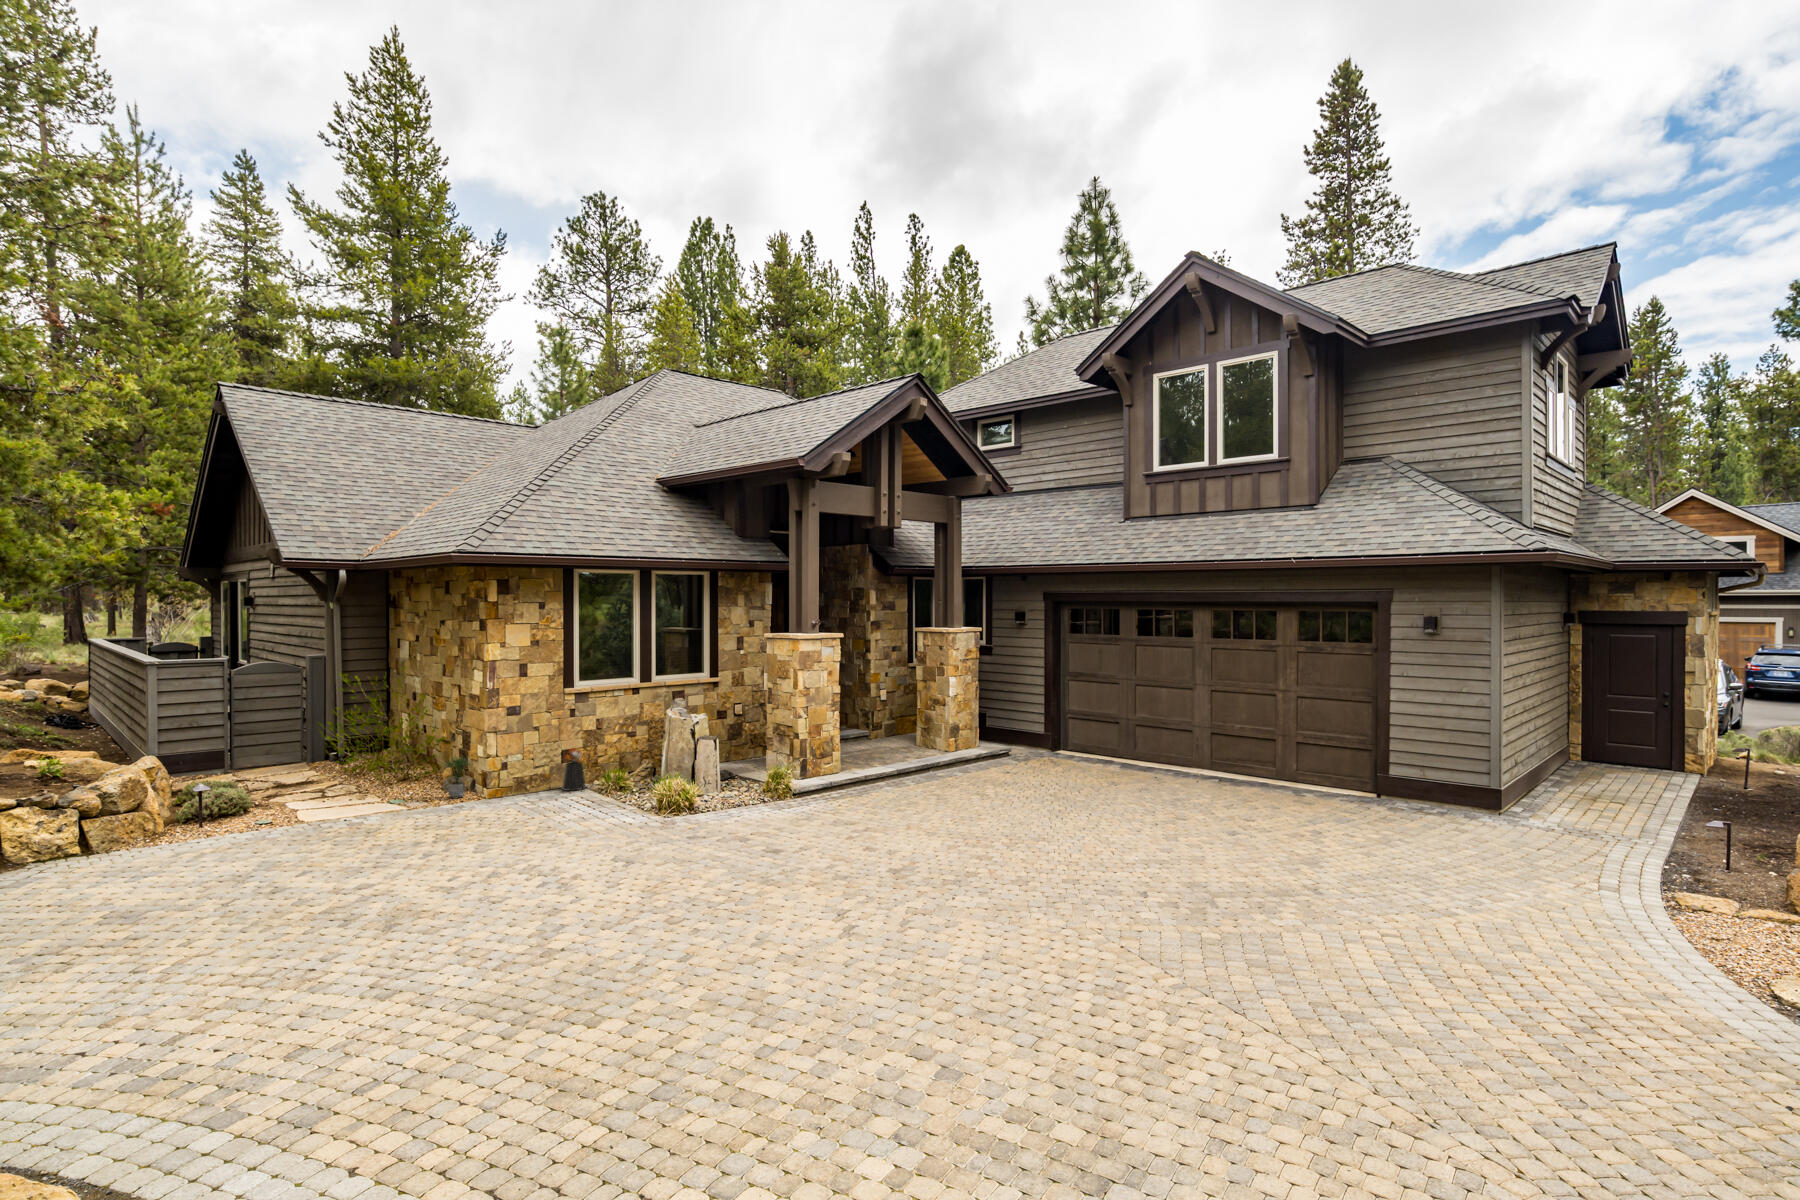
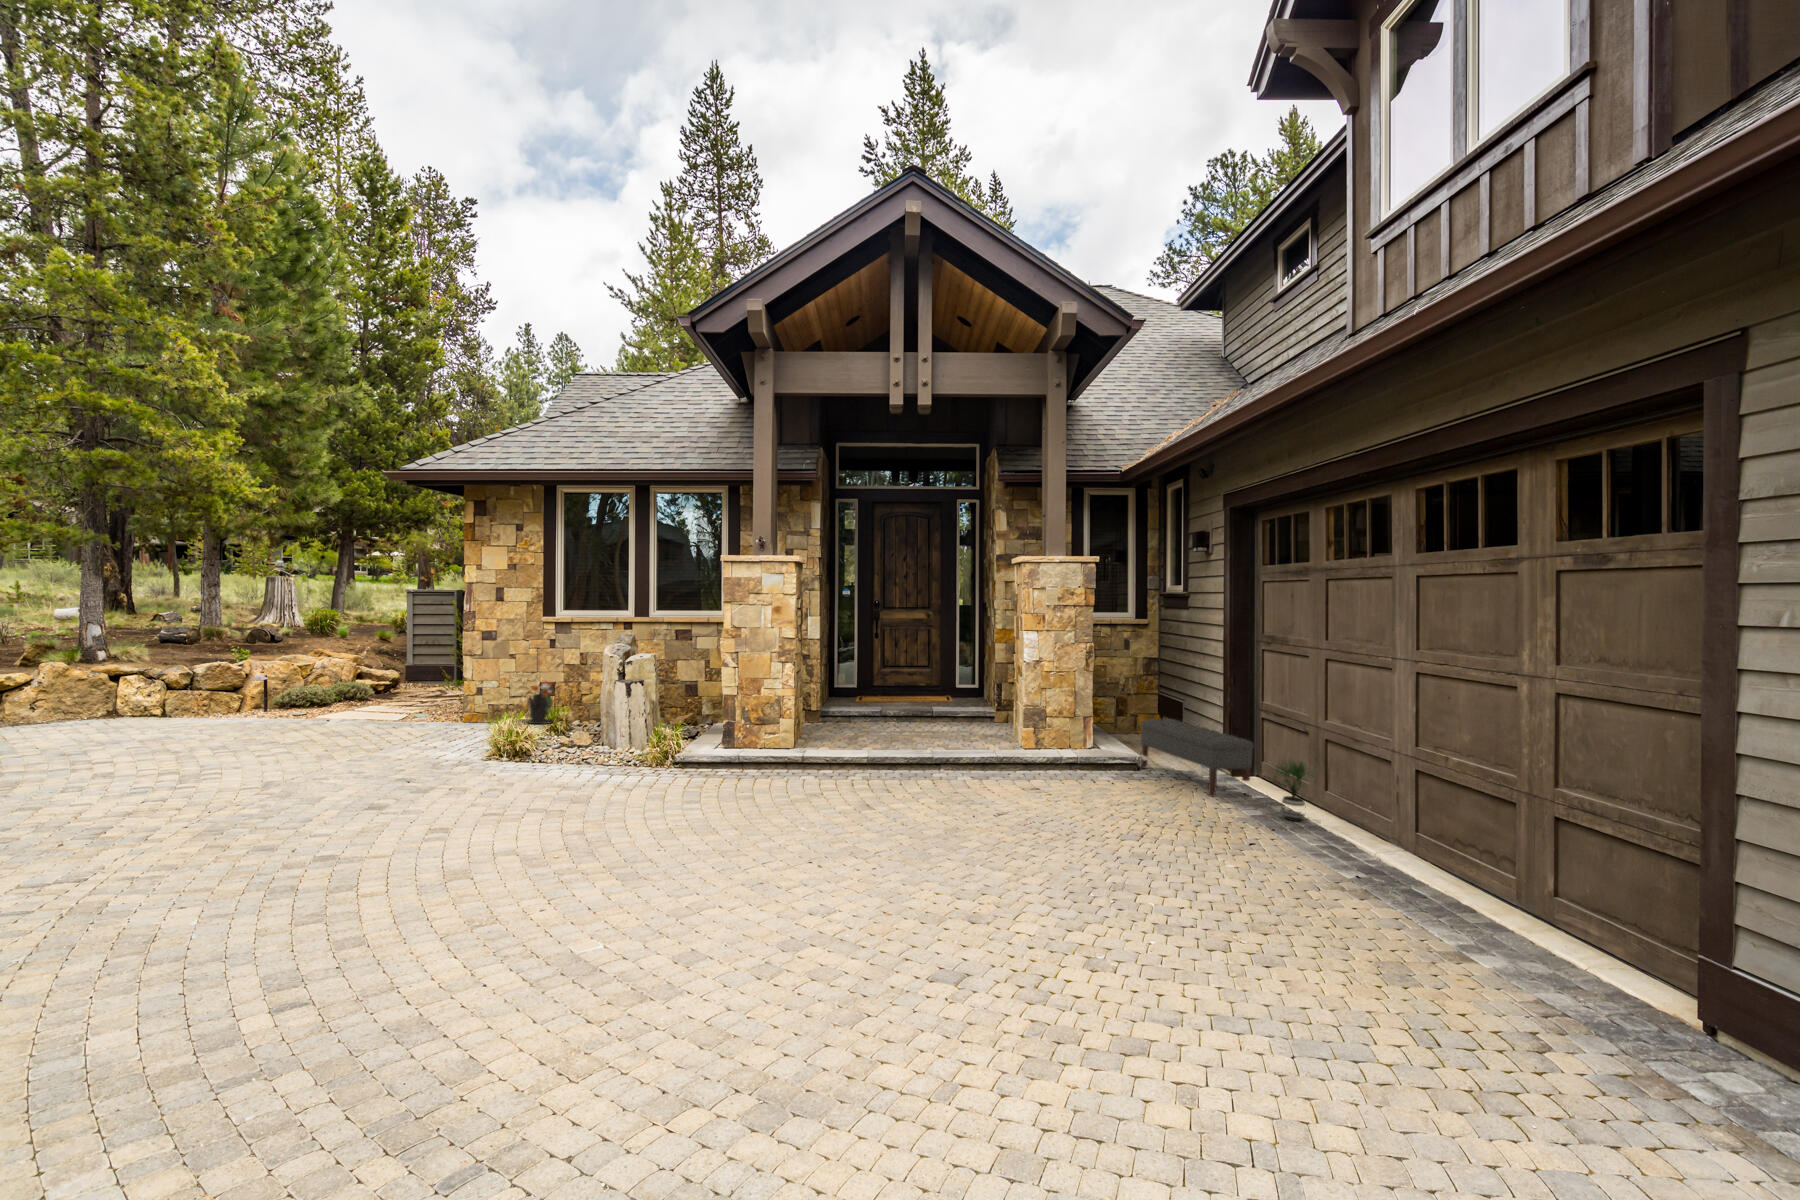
bench: none [1037,721,1117,764] -> present [1141,719,1254,797]
potted plant: present [442,757,470,799] -> present [1276,761,1315,821]

